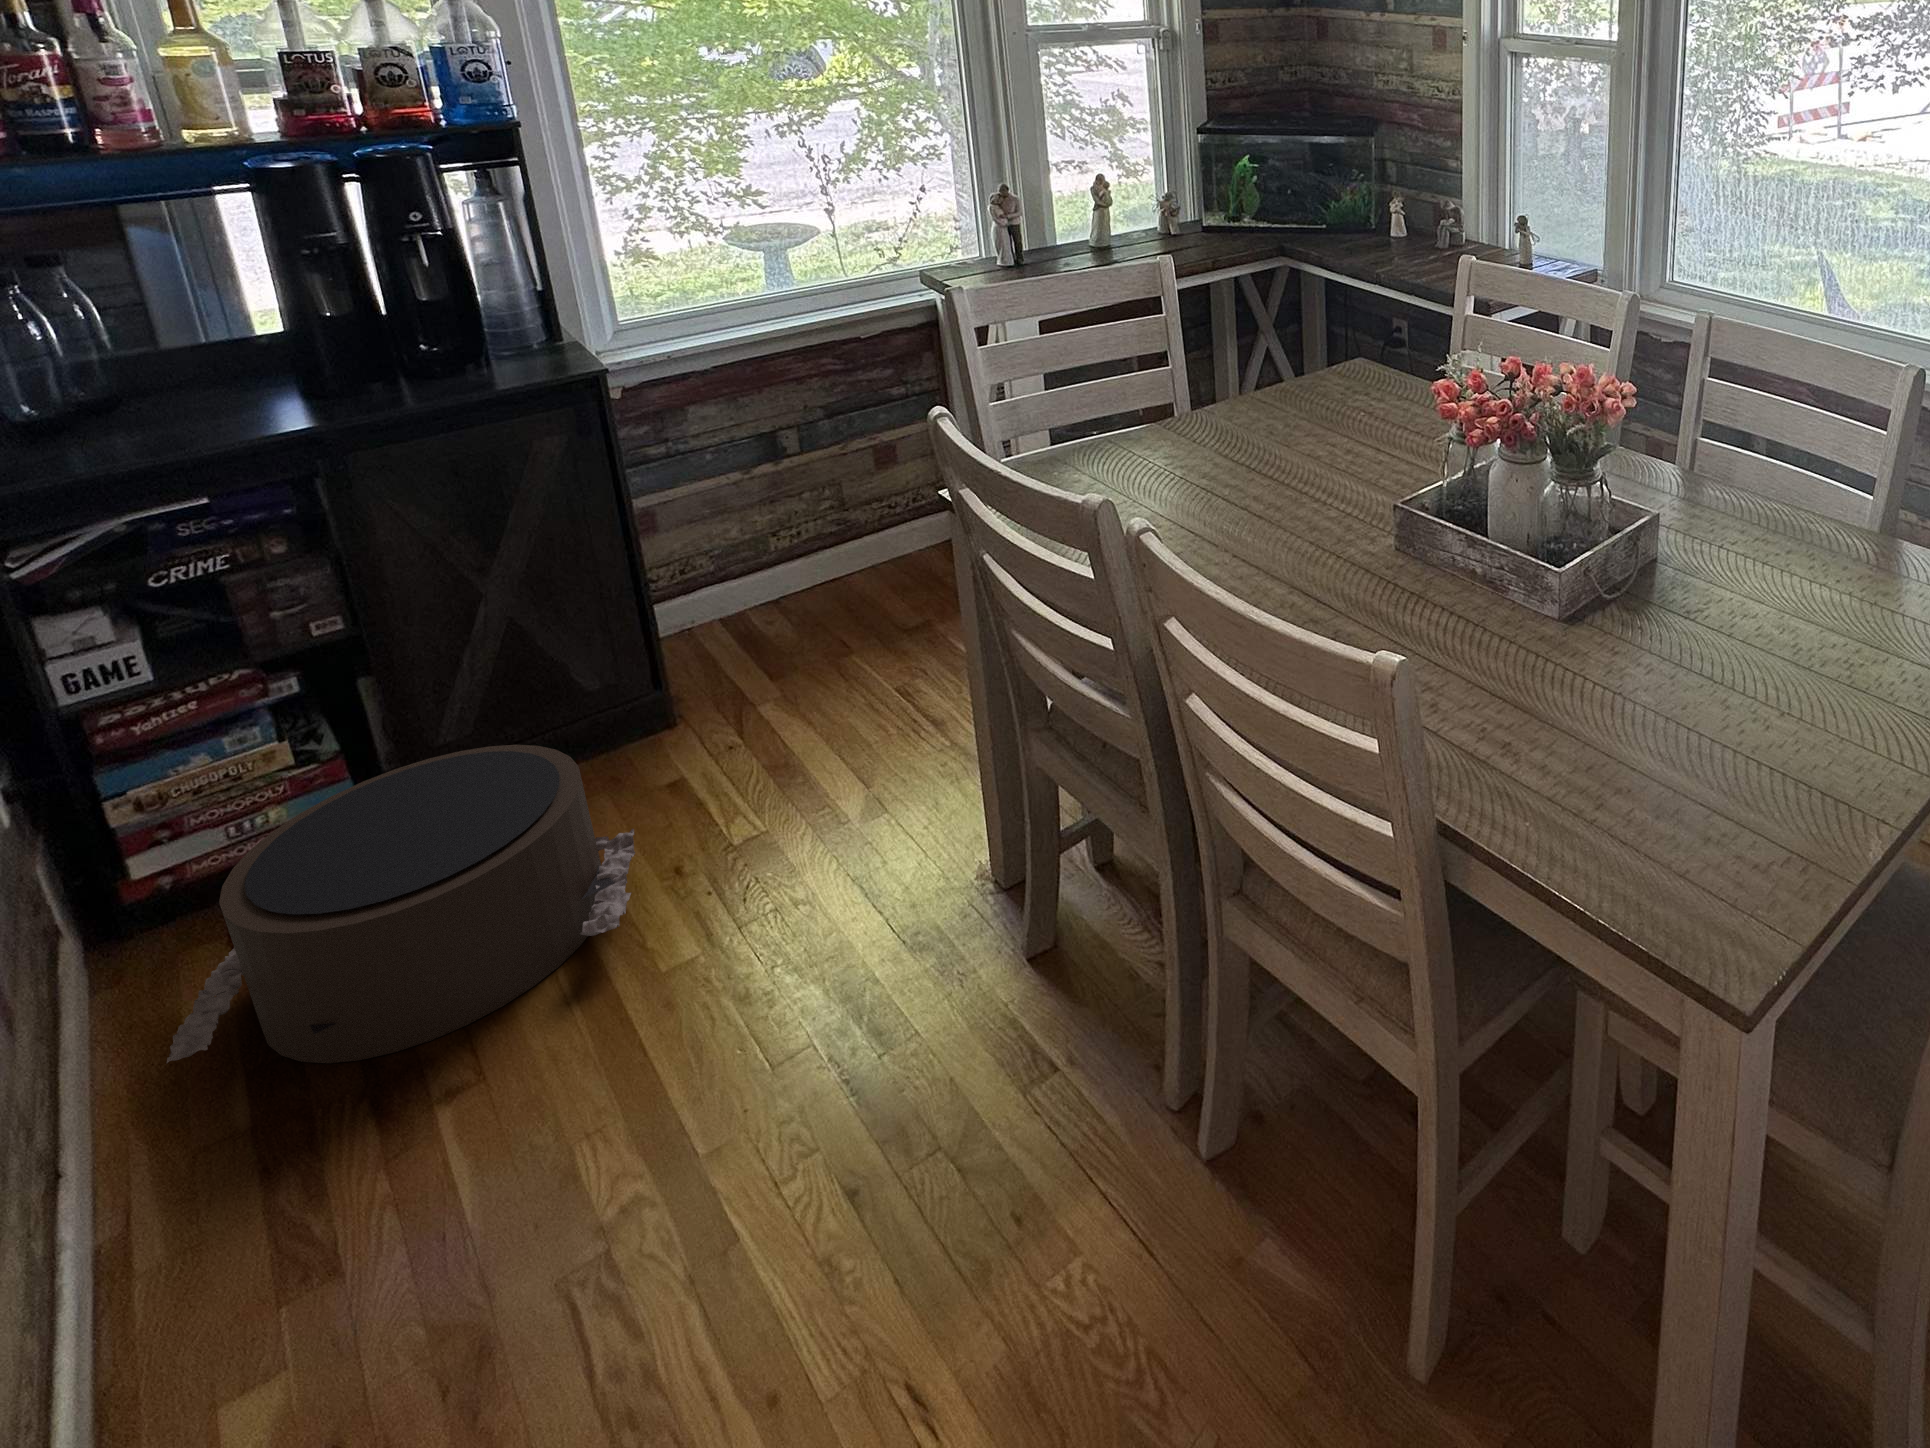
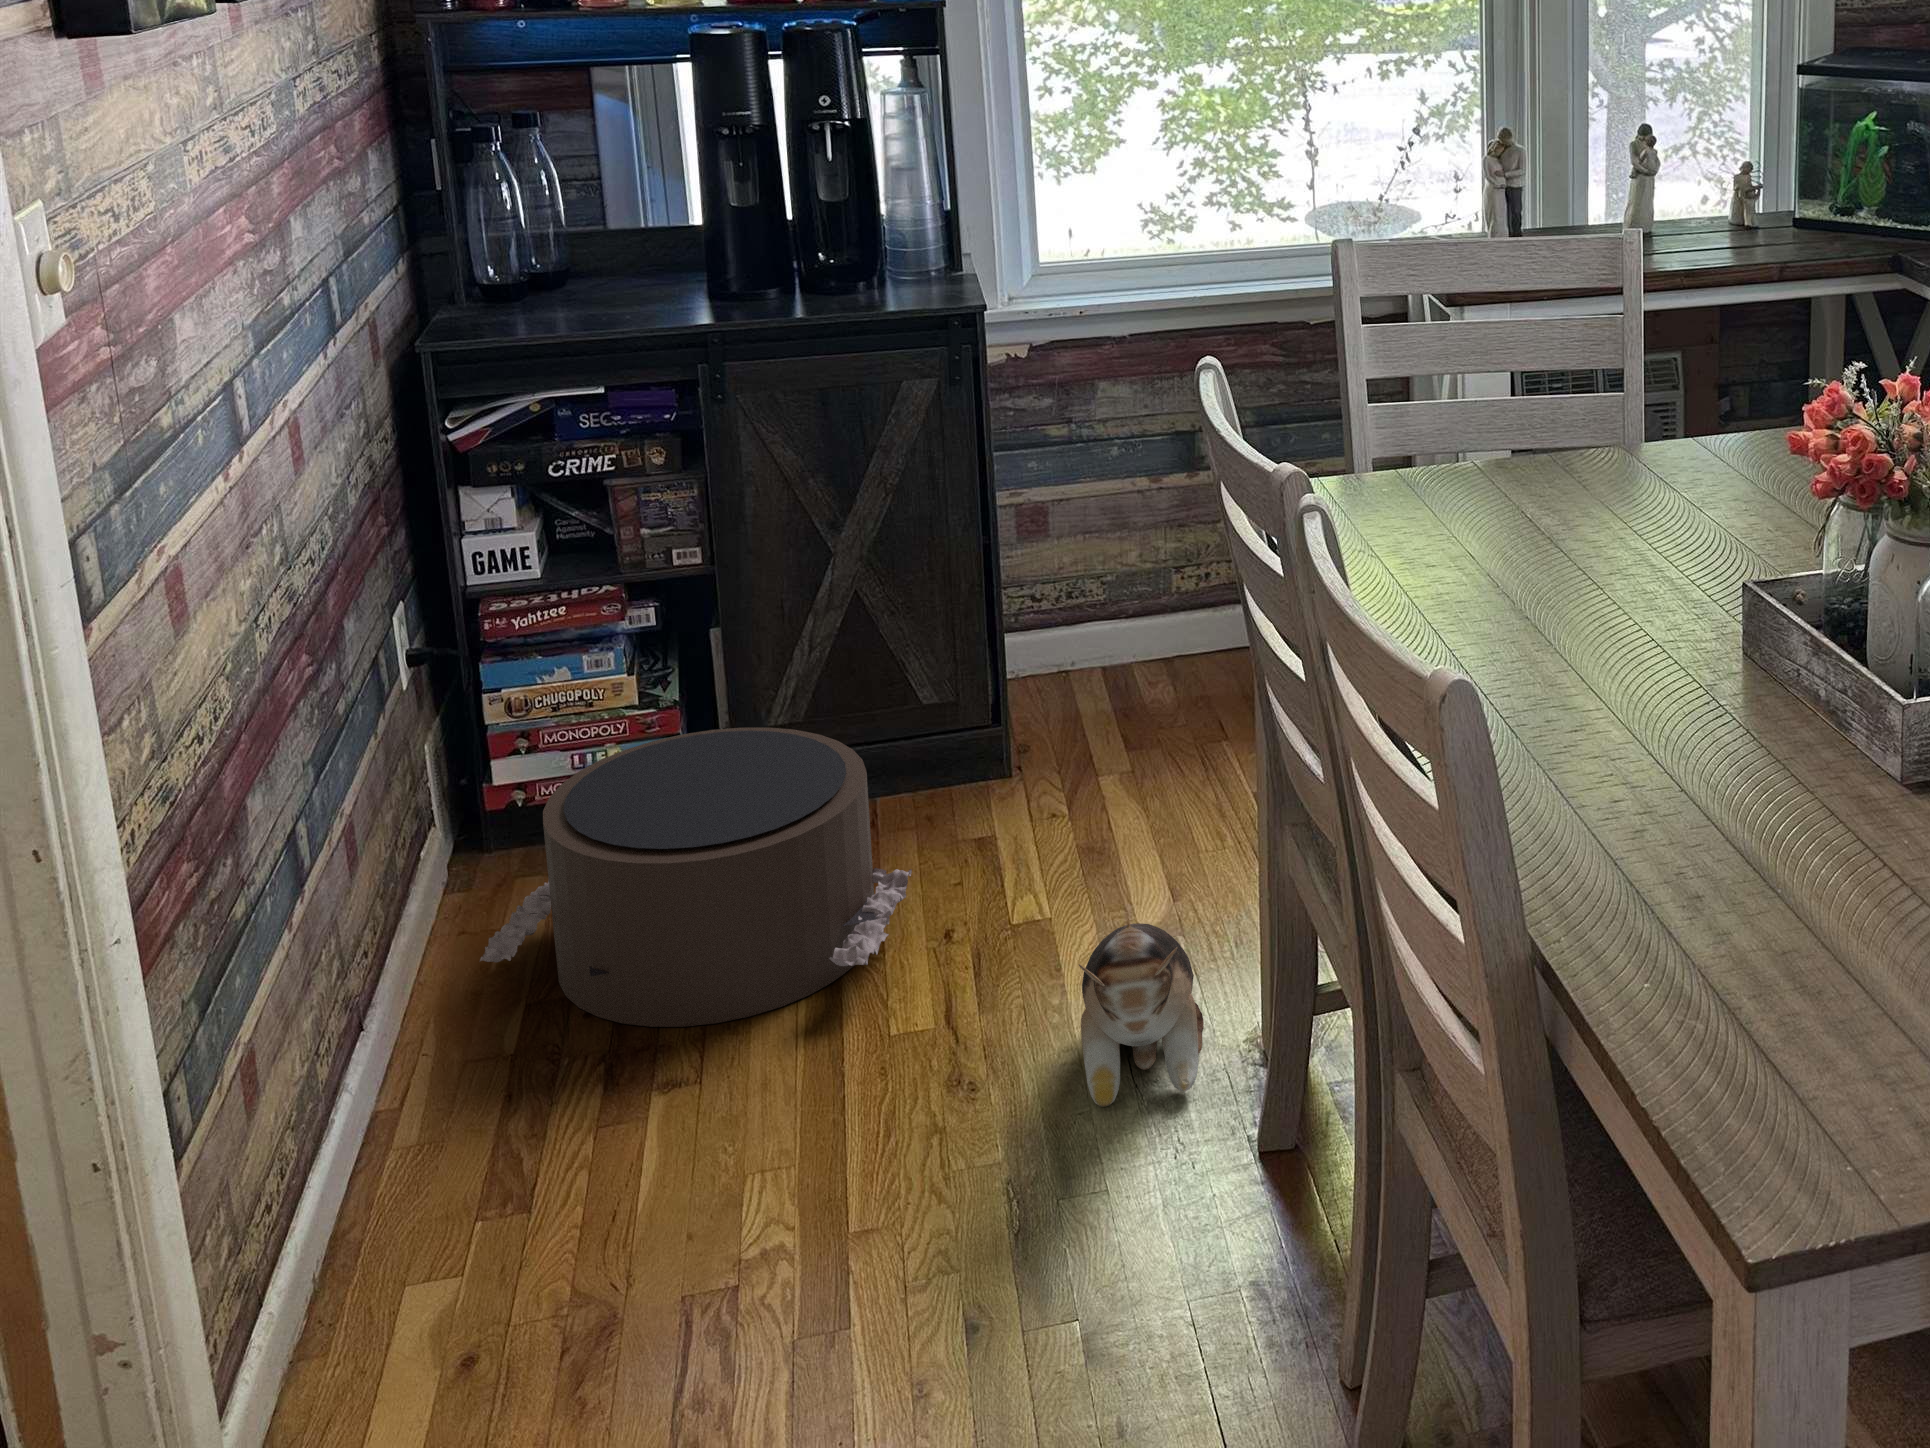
plush toy: none [836,820,948,972] -> present [1079,923,1204,1107]

